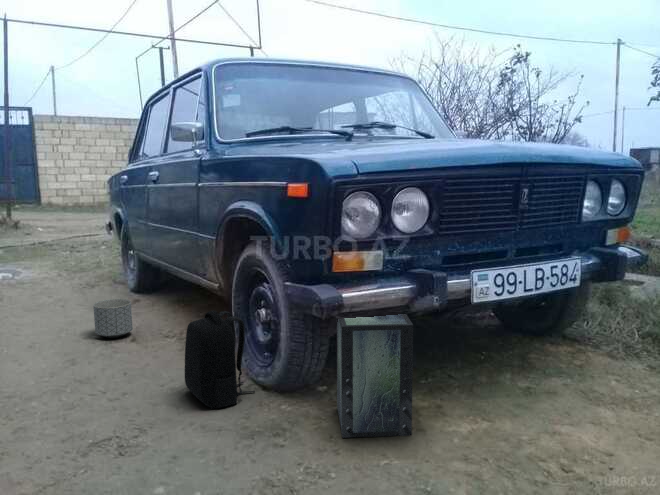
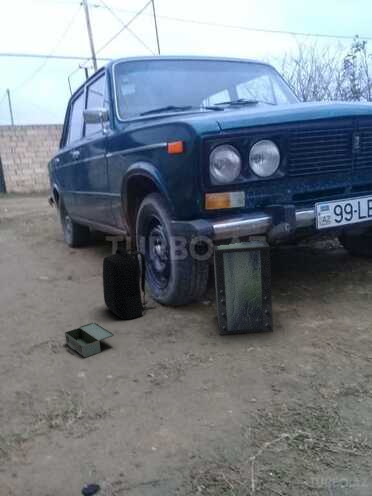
planter: present [93,299,133,338] -> none [40,249,69,278]
toolbox: none [132,414,201,466] -> present [65,323,114,357]

